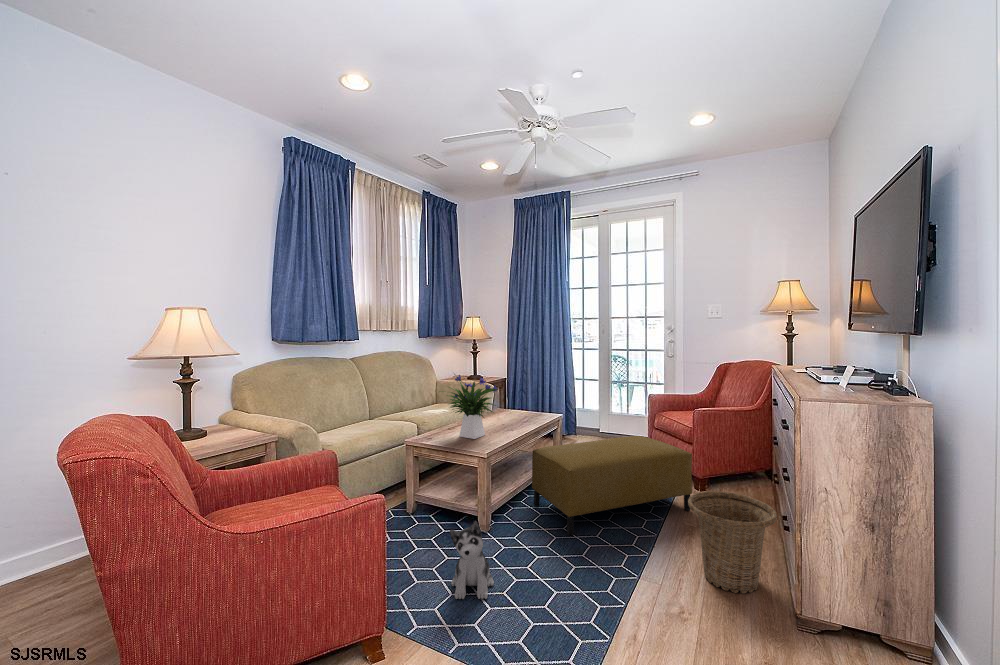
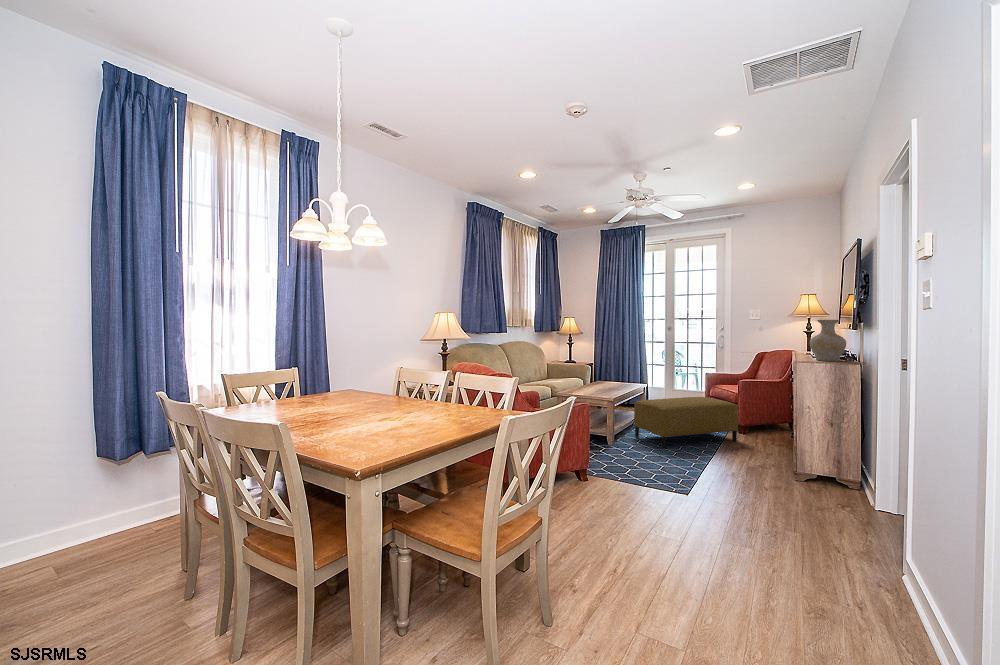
vase: none [820,313,893,395] -> present [810,320,846,361]
flower arrangement: present [447,374,498,439] -> none [576,353,615,394]
basket: present [688,491,777,594] -> none [737,419,787,469]
plush toy: present [450,521,494,599] -> none [605,427,629,467]

